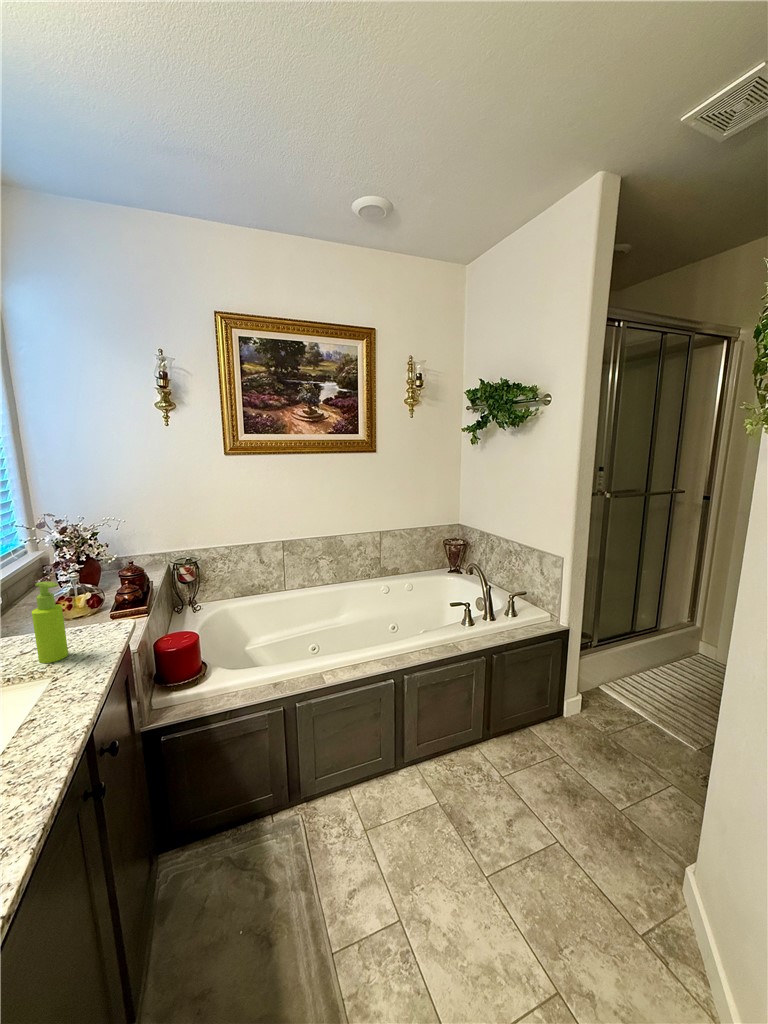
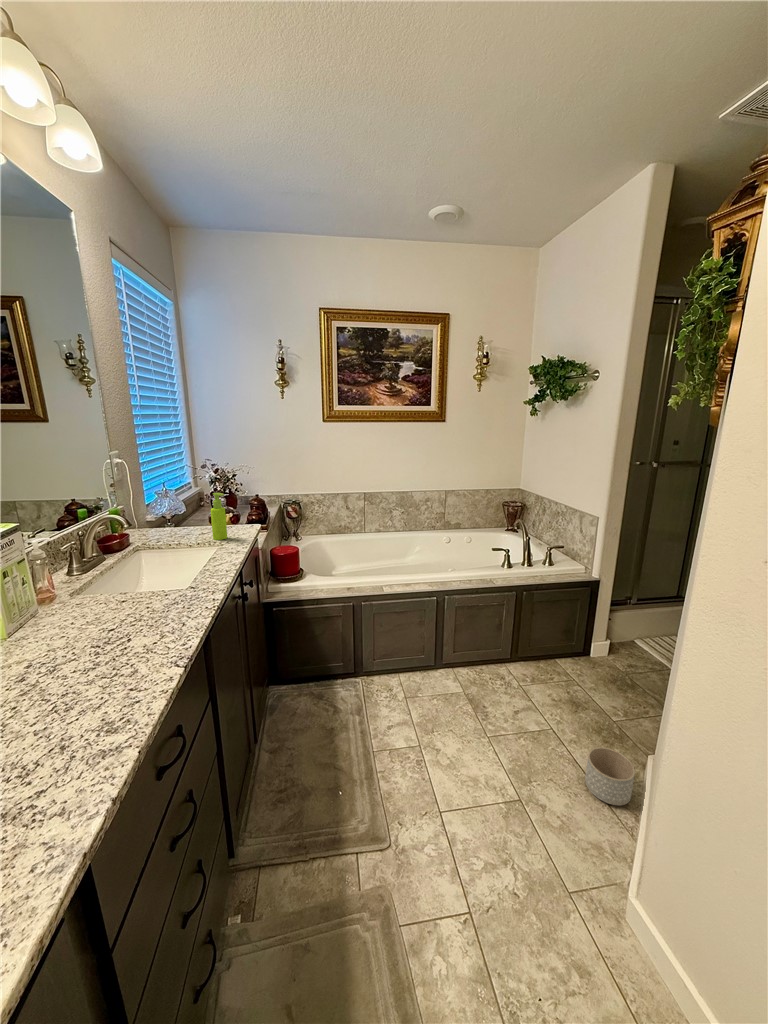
planter: none [625,875,695,969] -> present [585,747,635,805]

